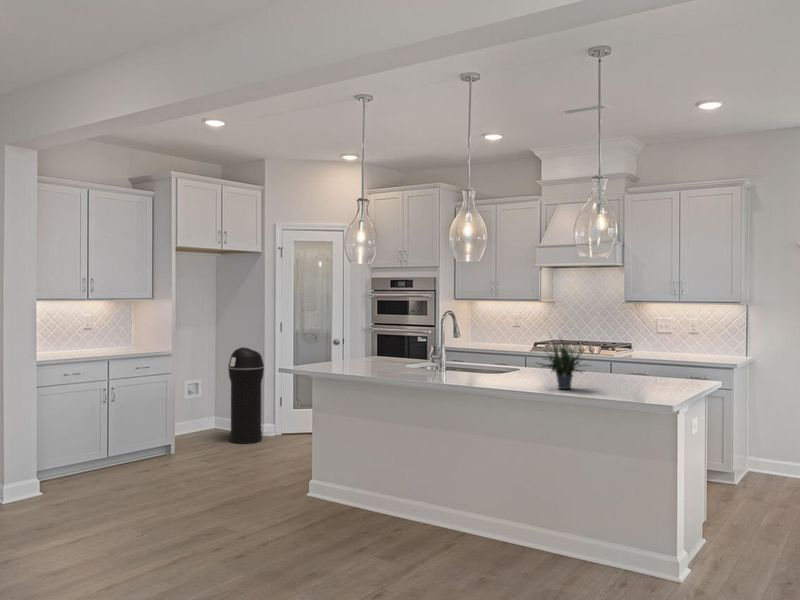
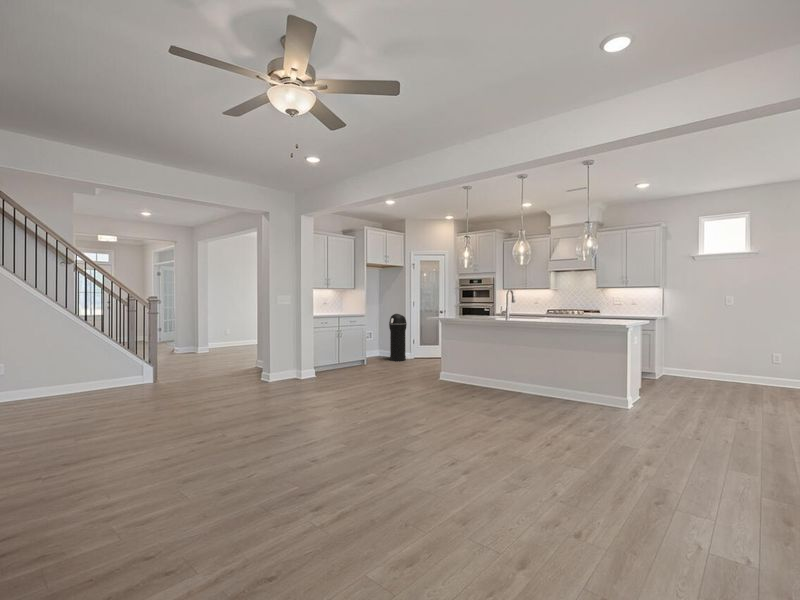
potted plant: present [539,342,585,389] -> none [556,294,584,322]

